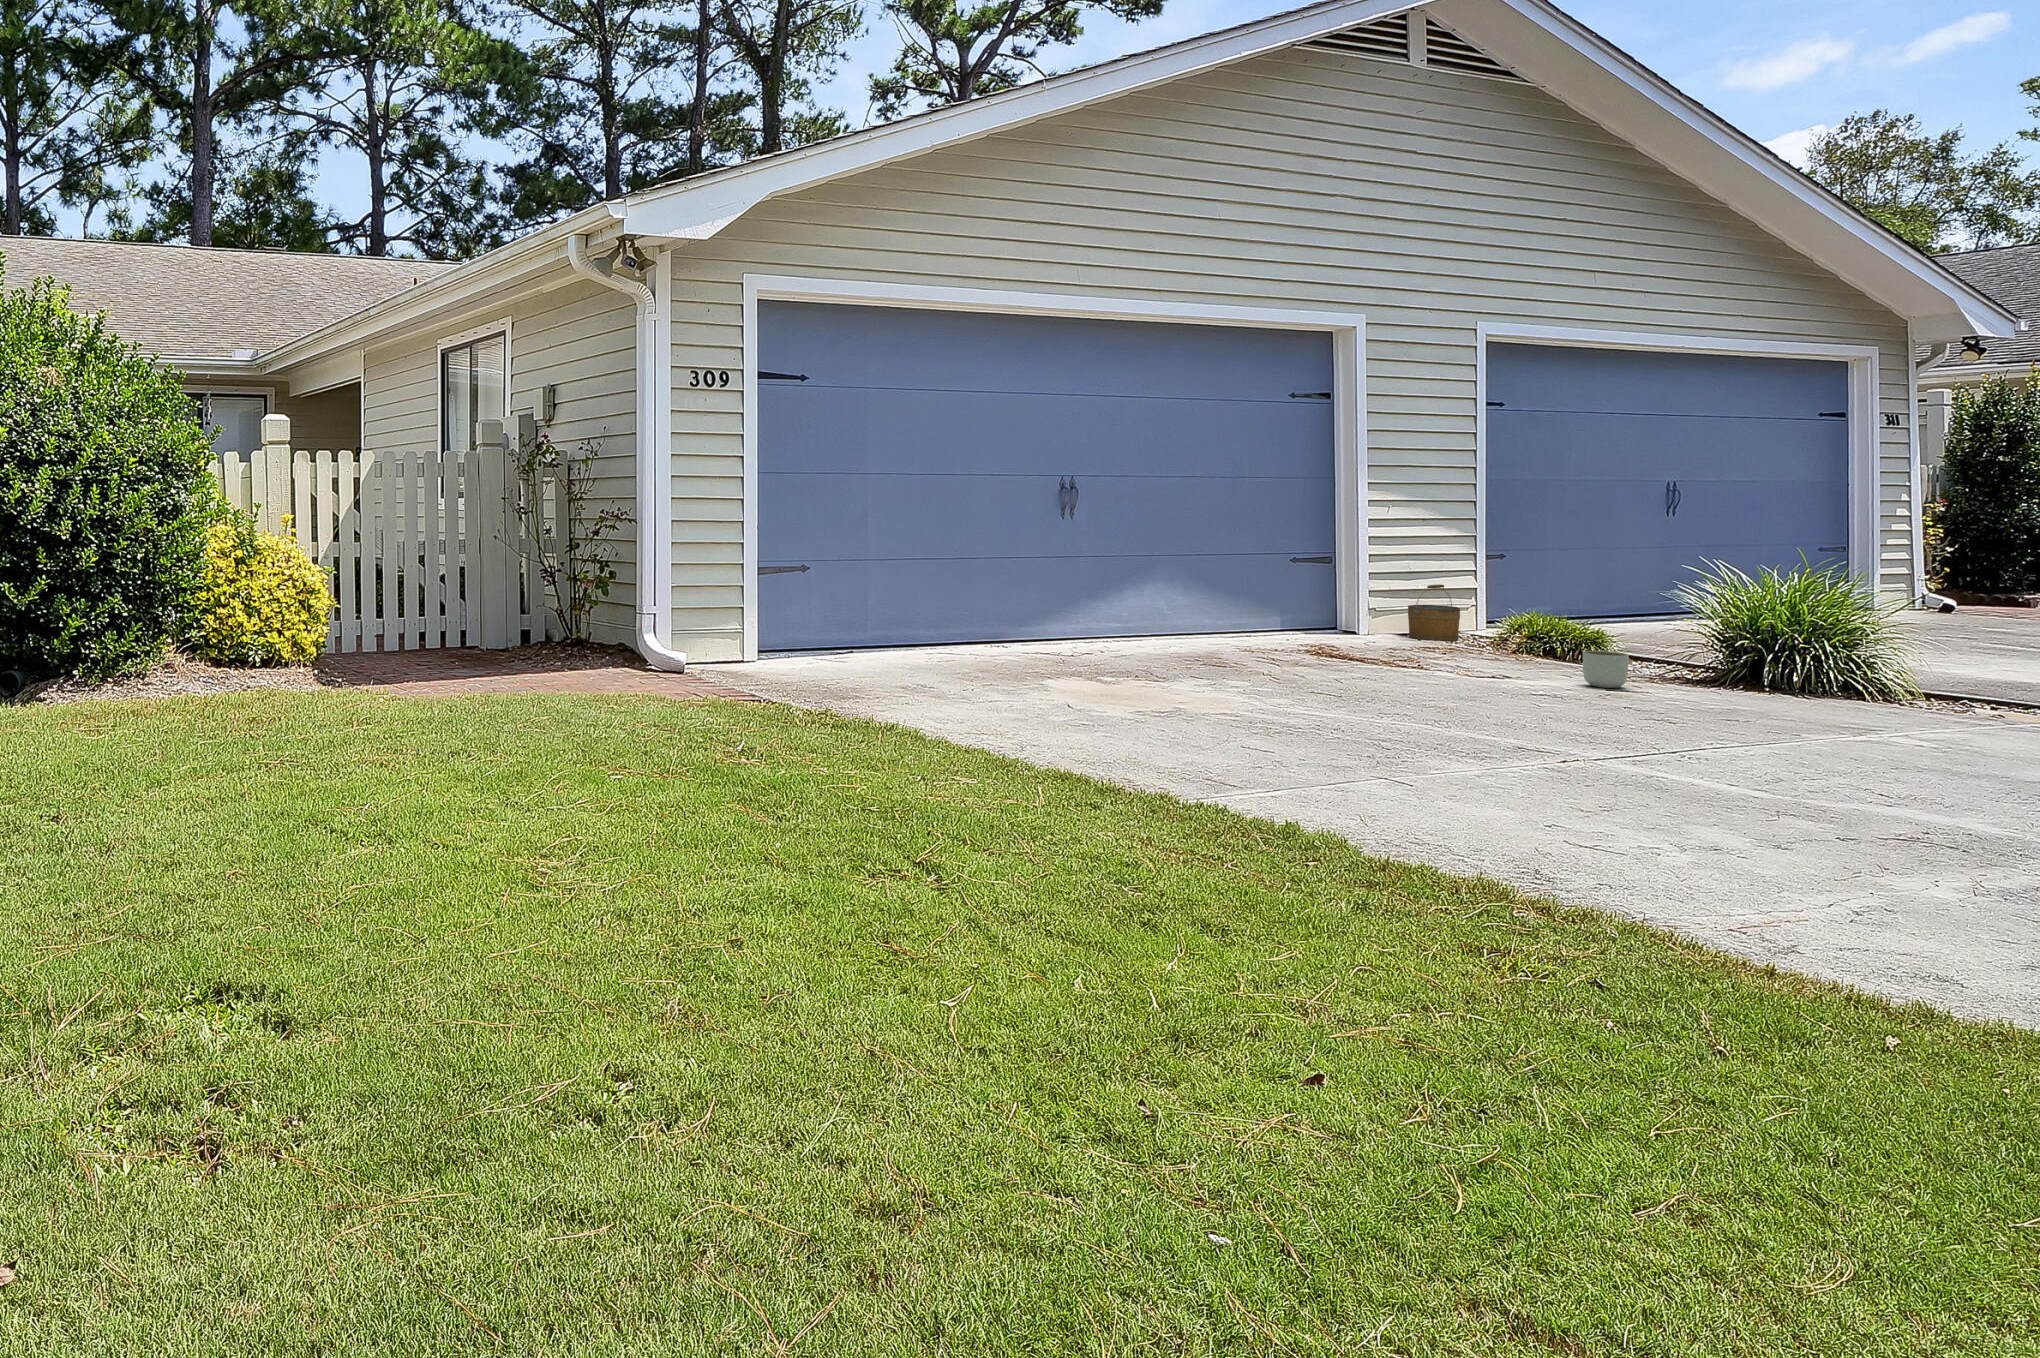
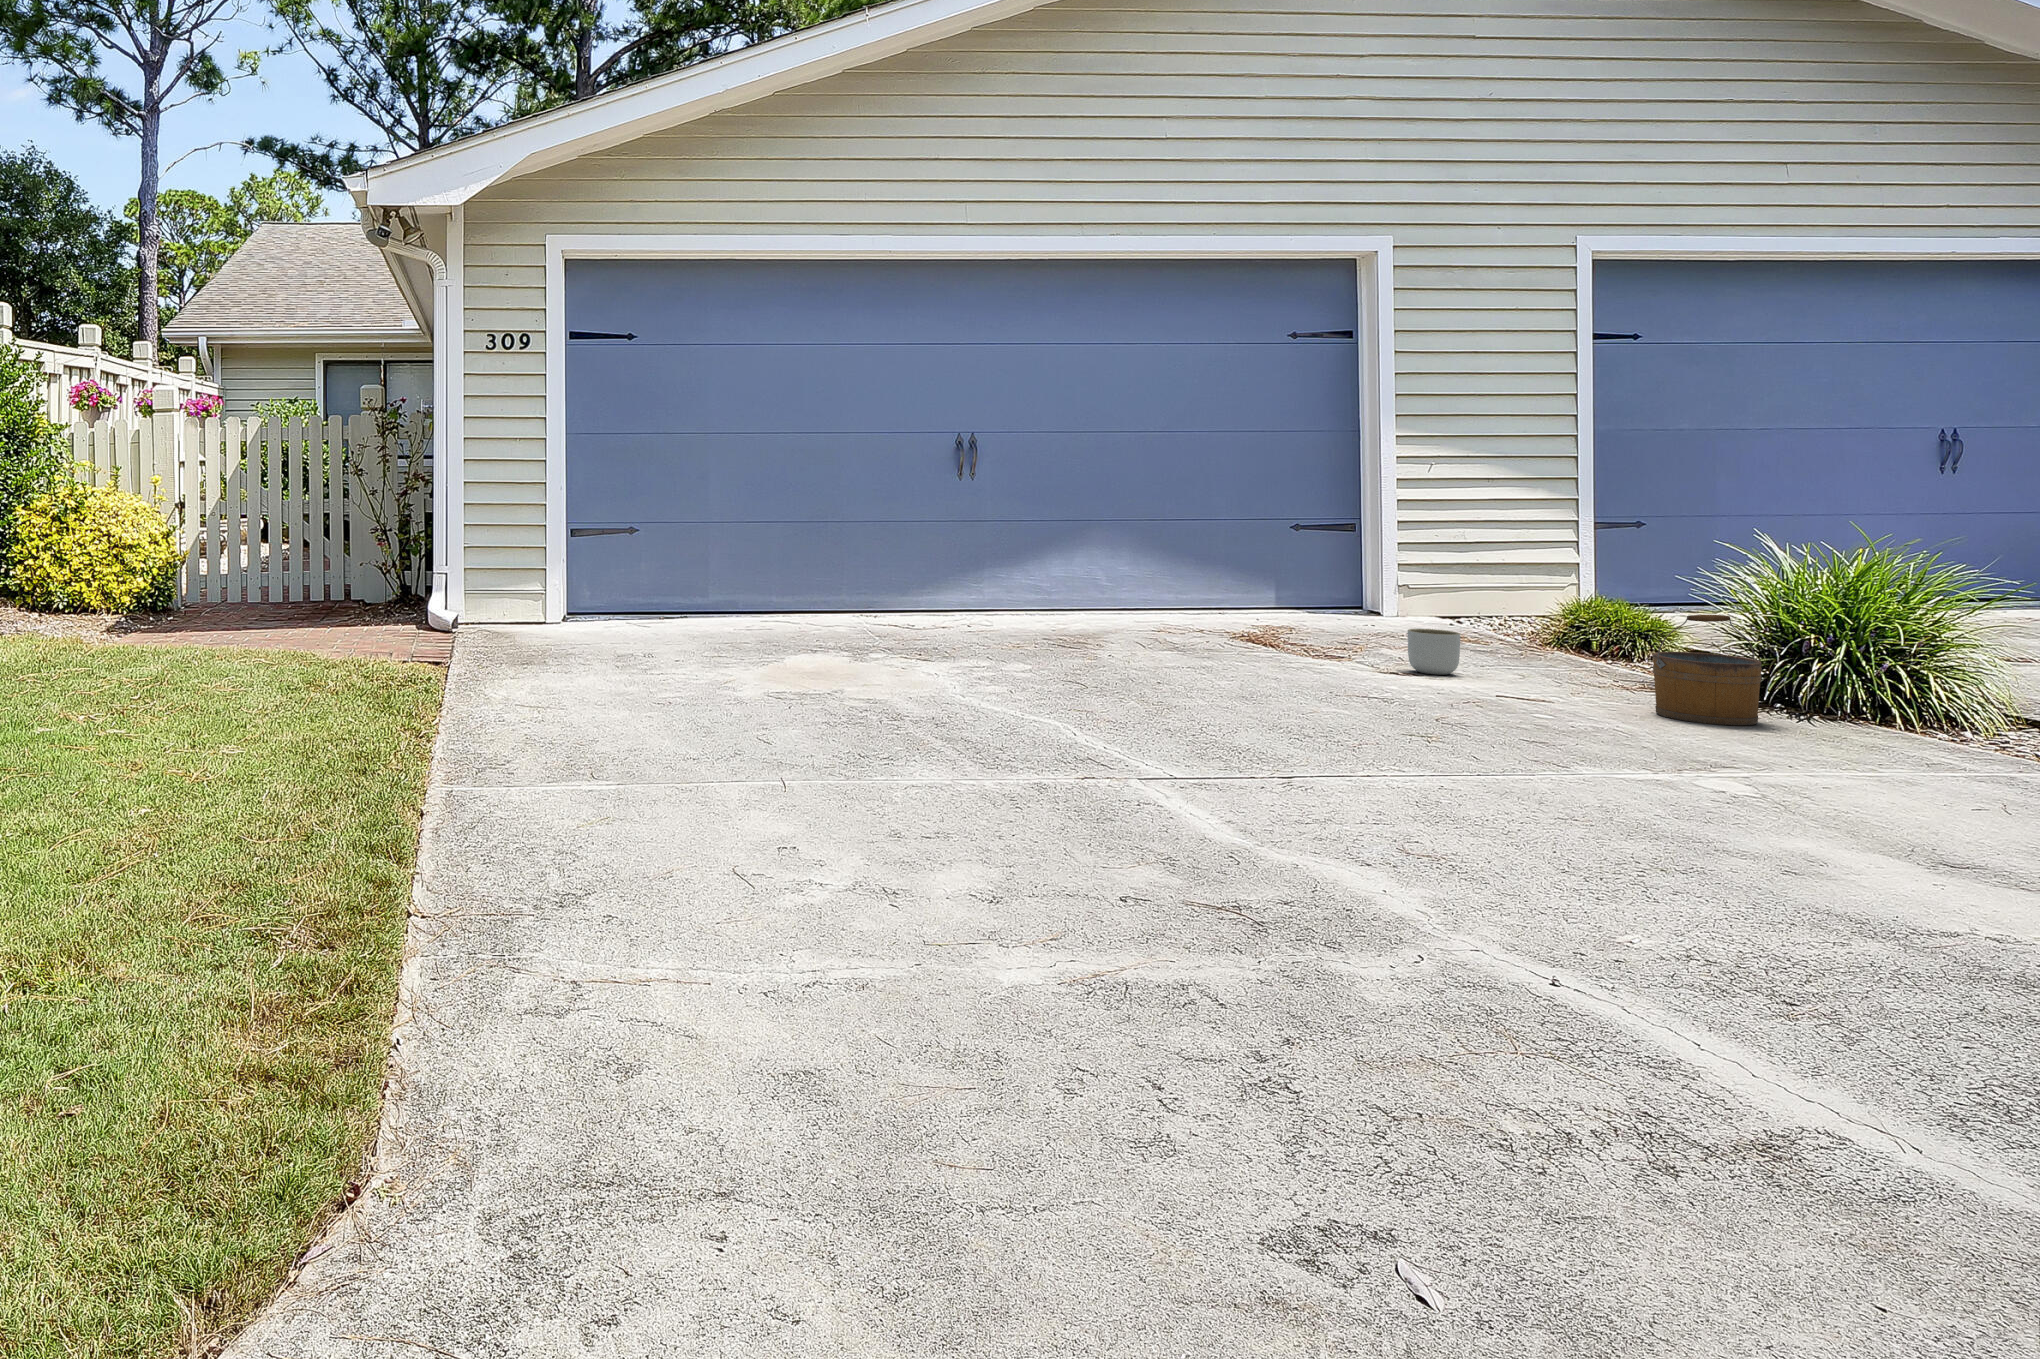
bucket: present [1408,585,1460,641] -> present [1653,615,1762,726]

